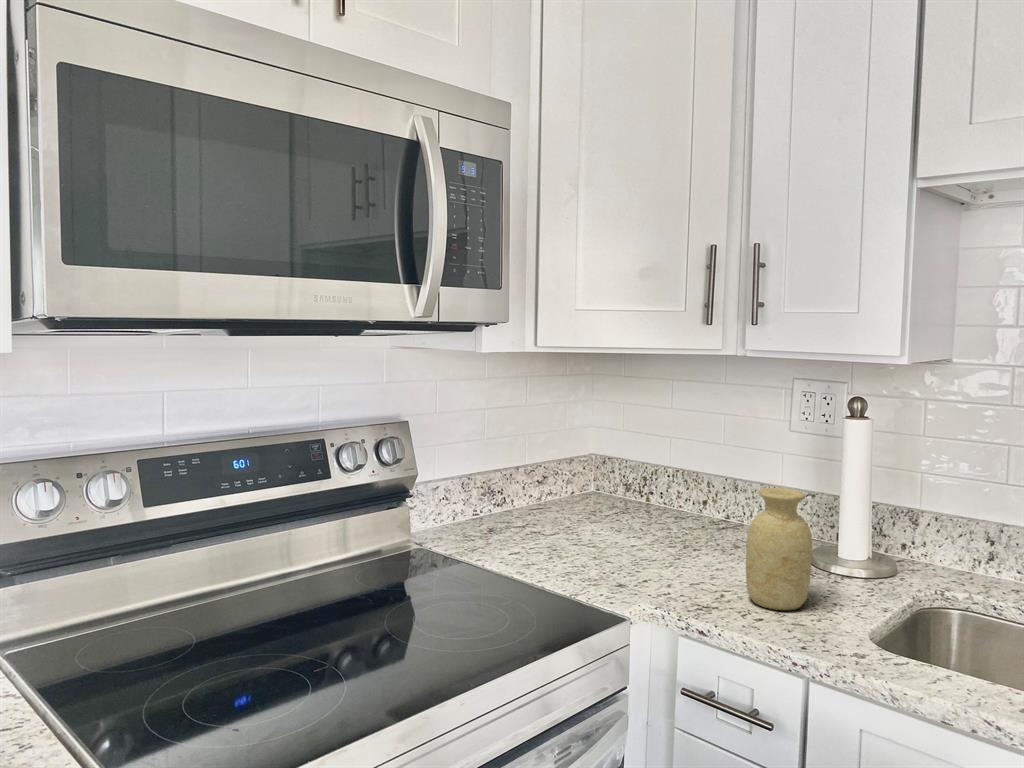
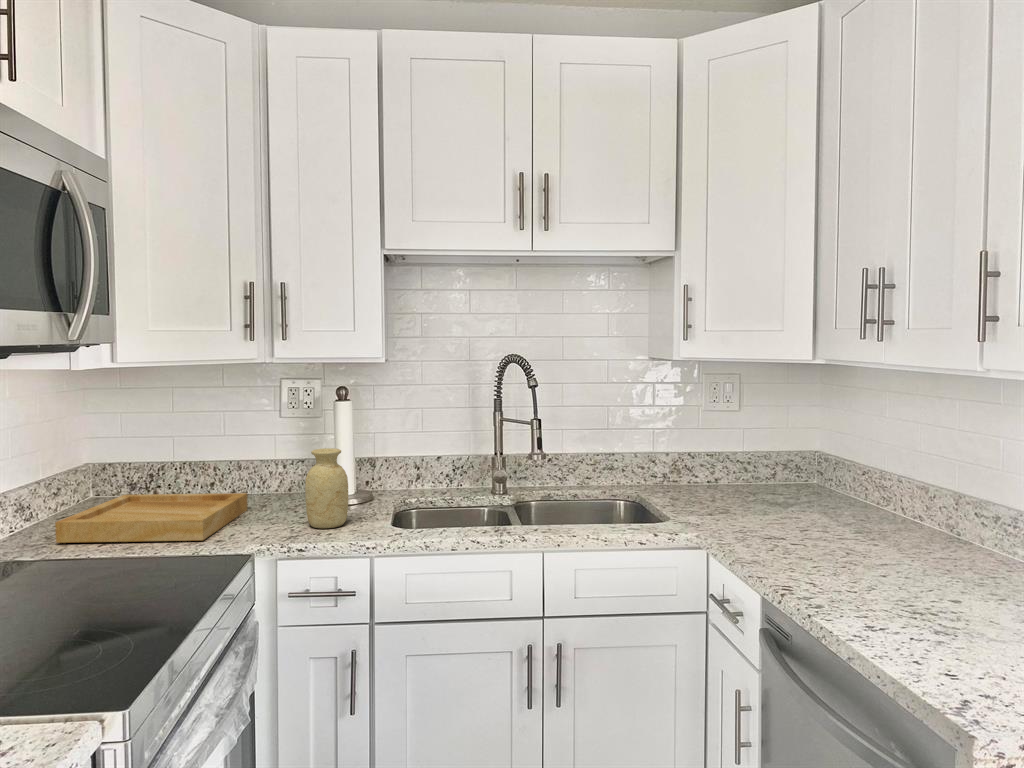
tray: none [493,496,717,578] -> present [55,493,248,543]

